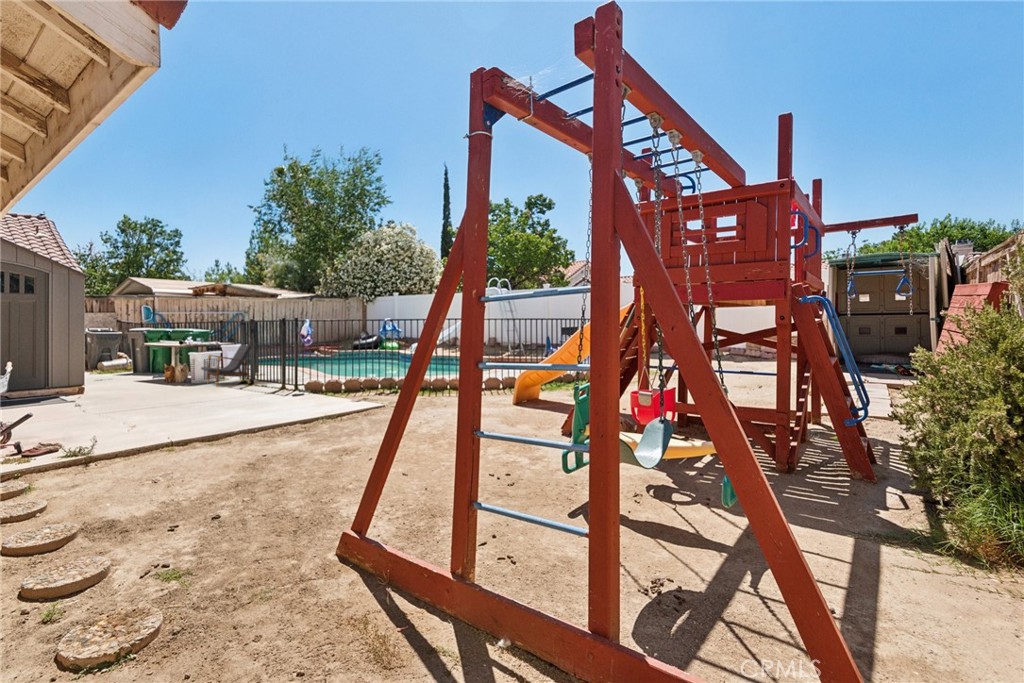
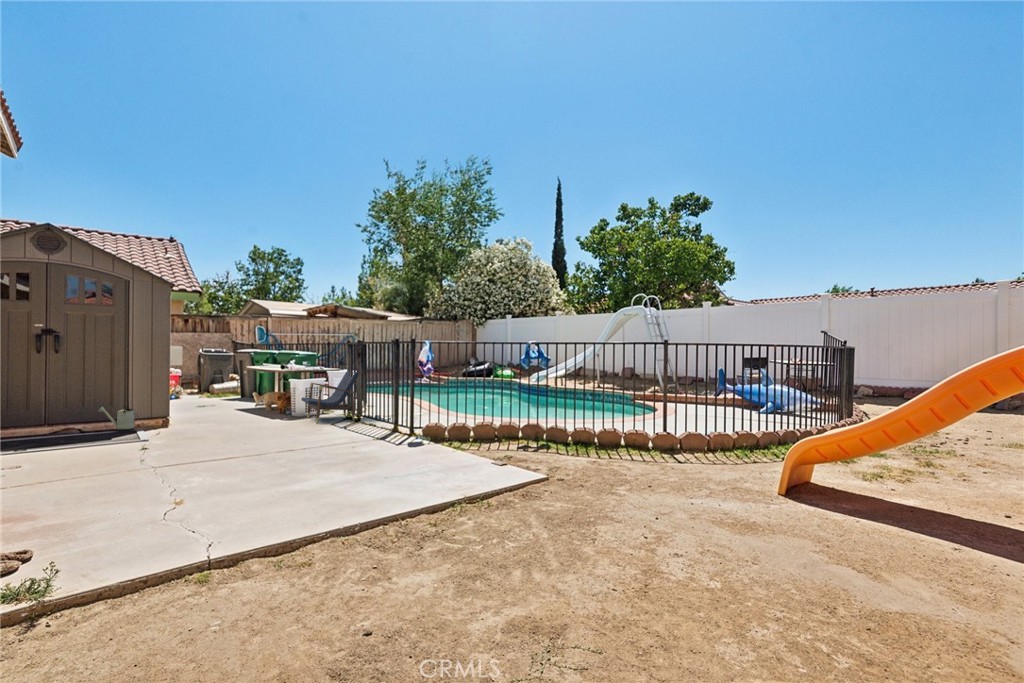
watering can: none [13,375,52,398] -> present [98,403,135,431]

